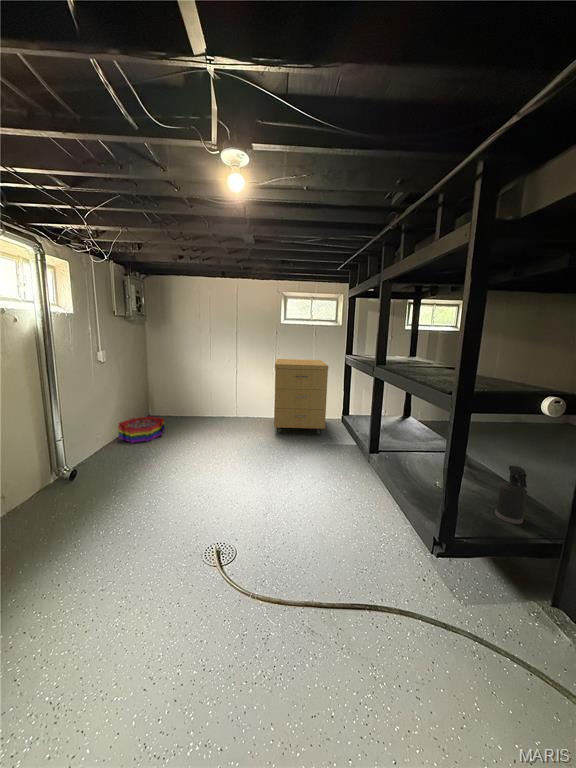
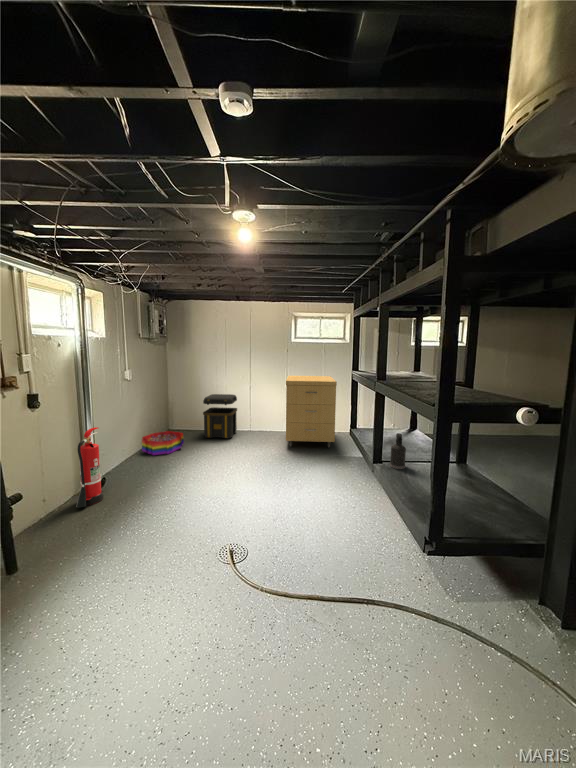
toolbox: none [185,378,222,425] -> present [203,394,237,439]
fire extinguisher: none [40,414,73,503] -> present [76,427,103,507]
spray bottle: present [495,466,527,524] -> present [390,433,406,469]

